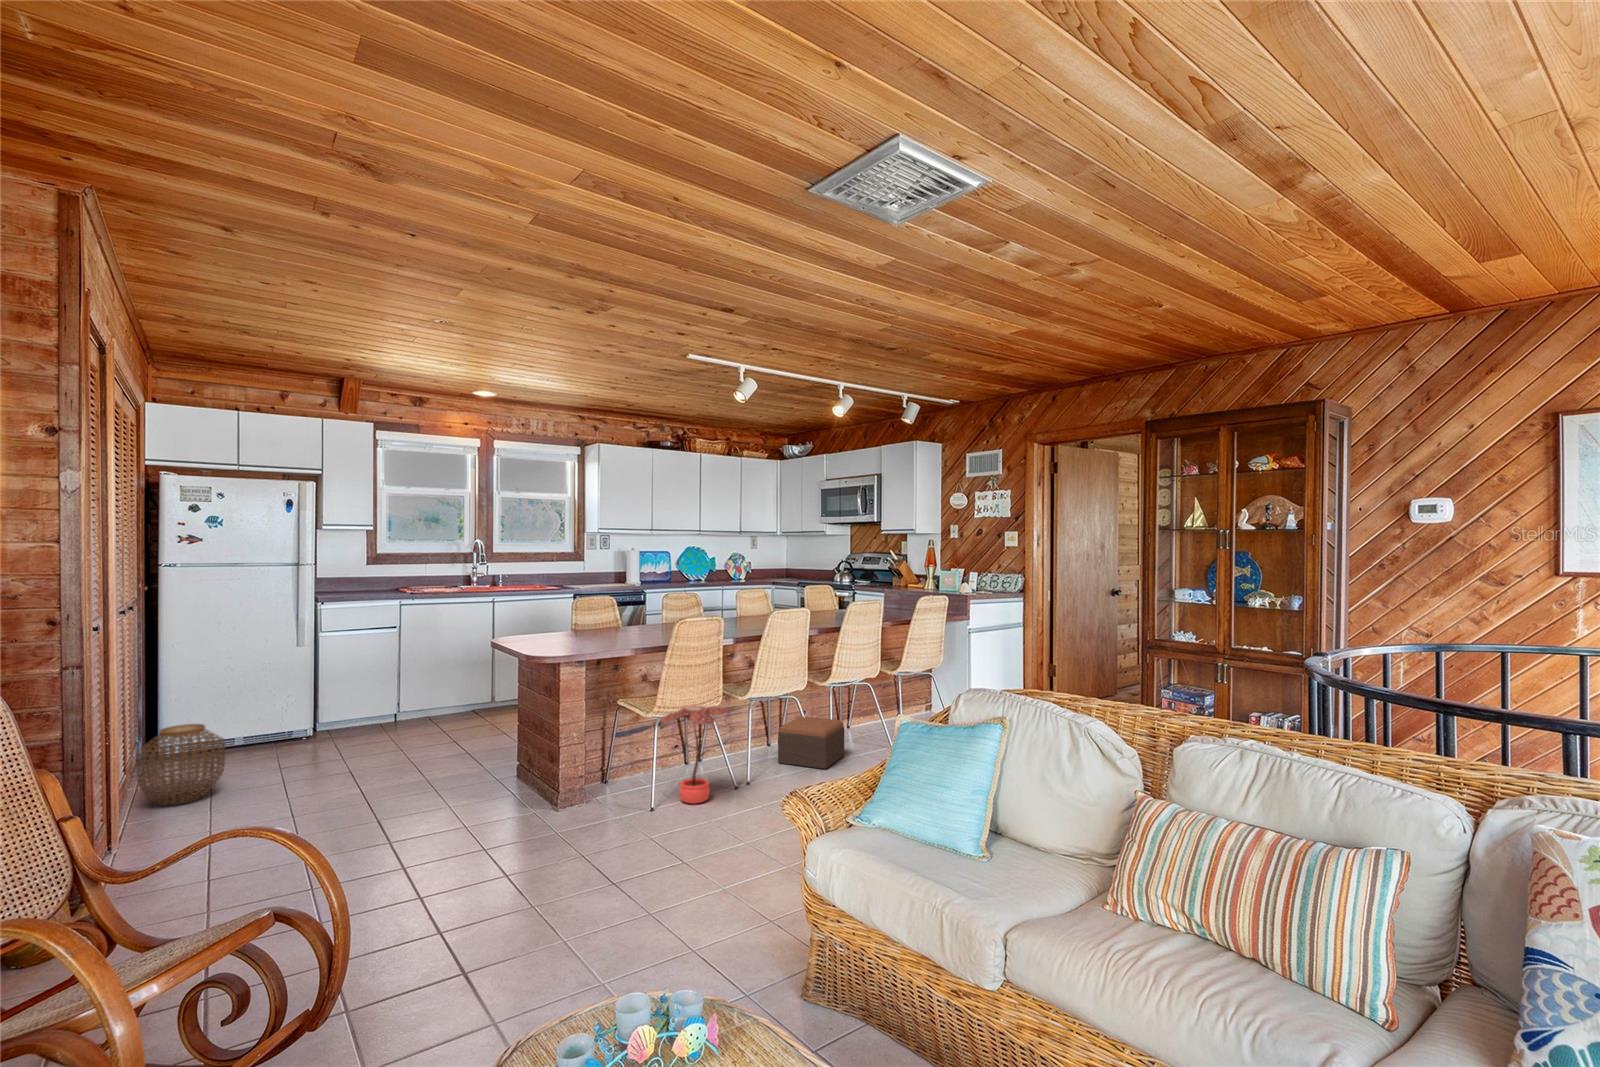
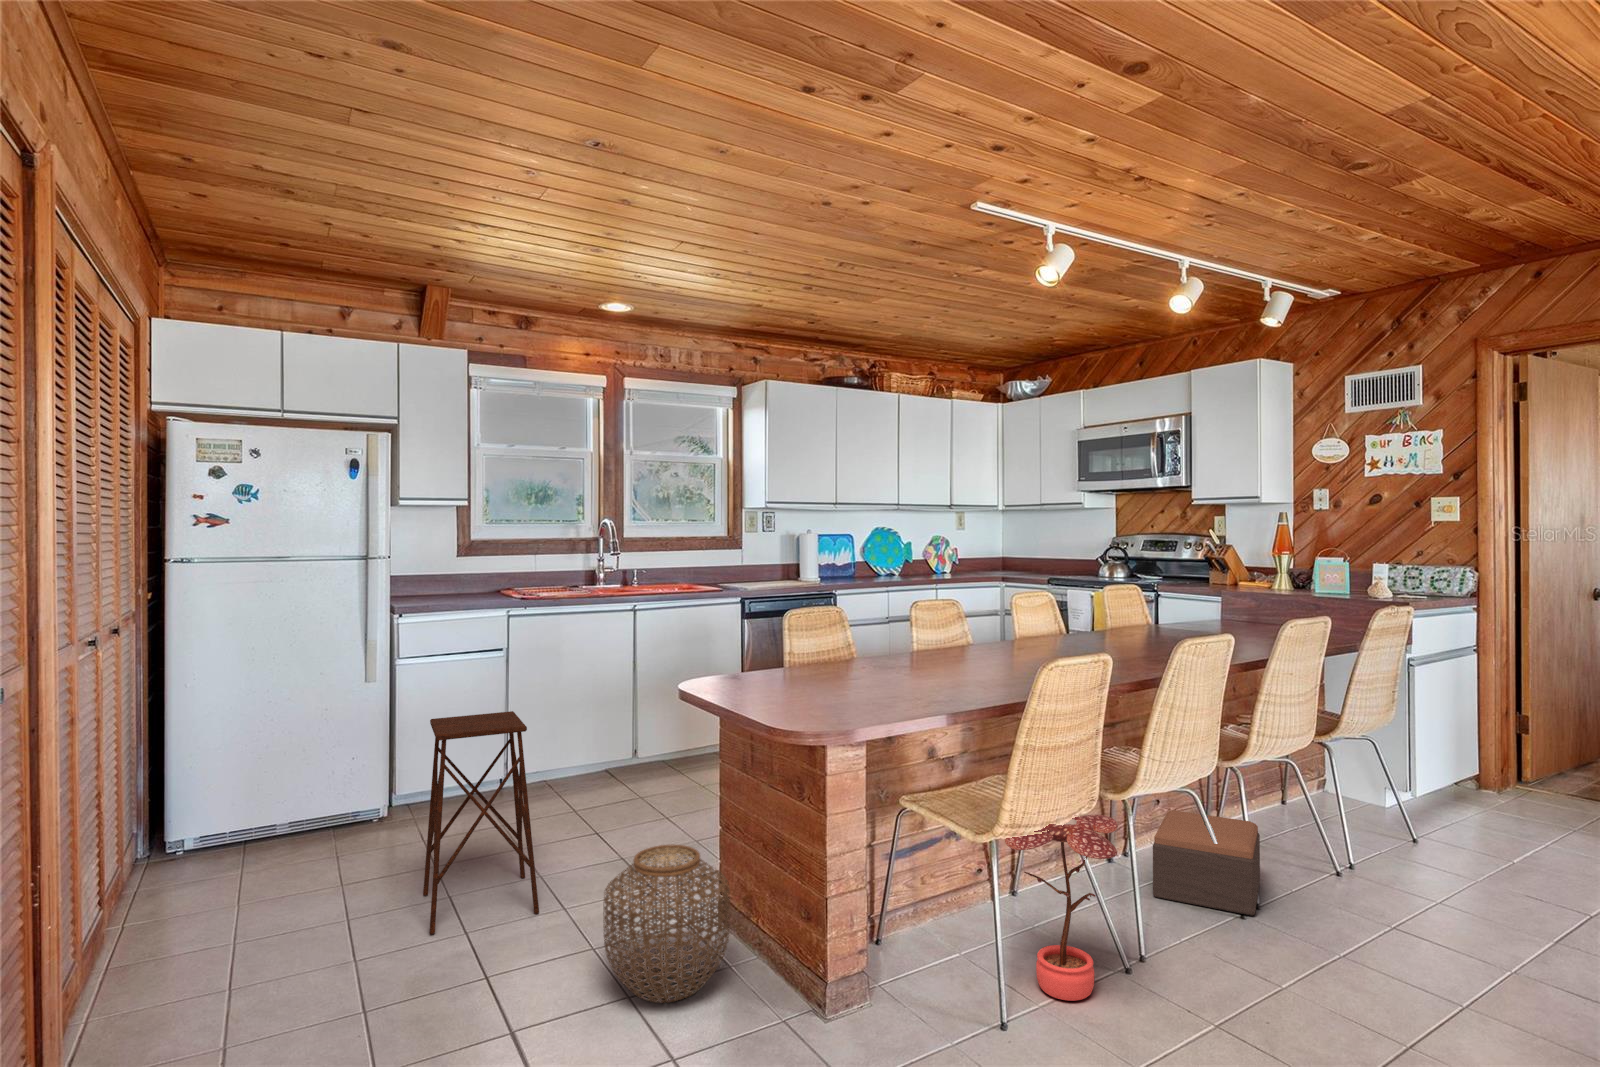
side table: none [331,661,404,790] -> present [423,711,539,934]
woven basket: present [137,724,225,806] -> present [604,845,730,1003]

